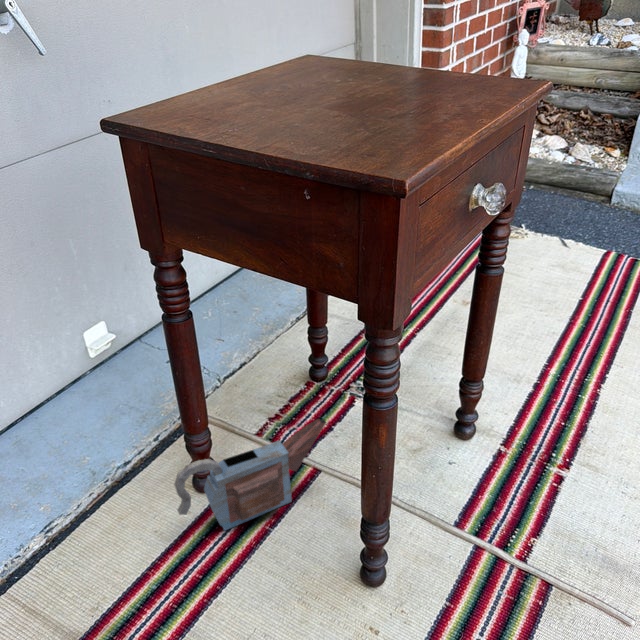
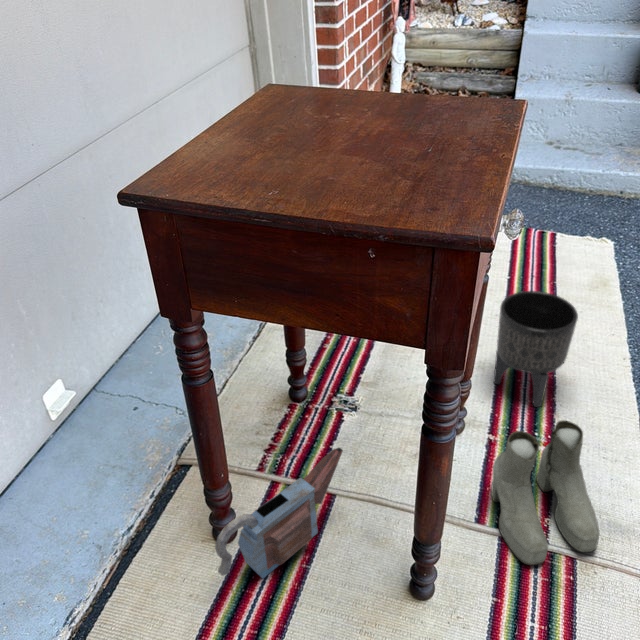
planter: none [526,303,620,429] -> present [494,291,578,407]
boots: none [477,434,584,581] -> present [491,420,600,565]

